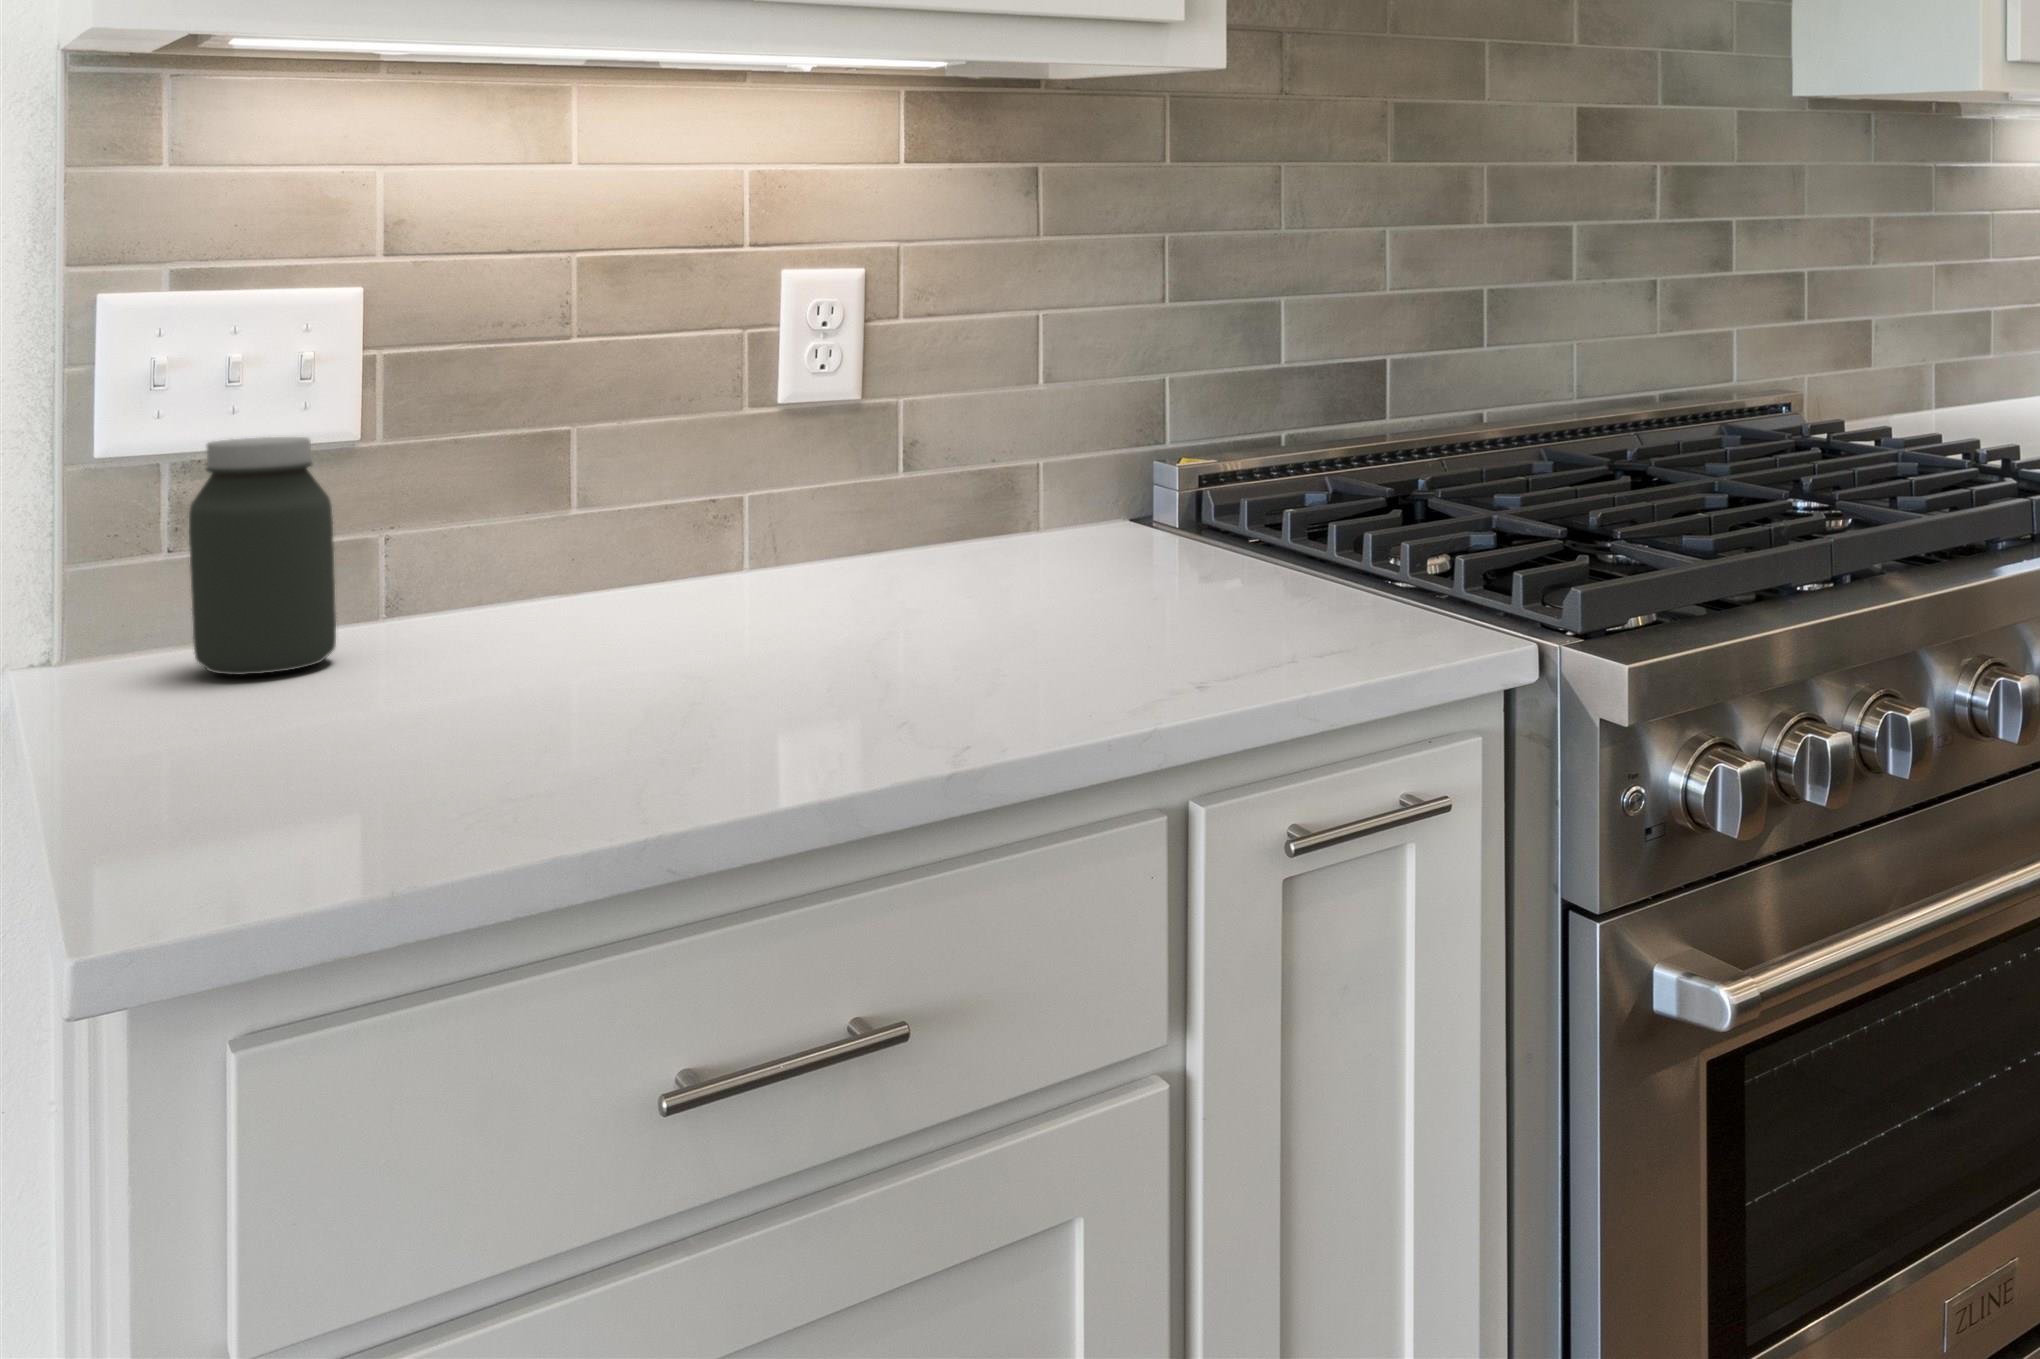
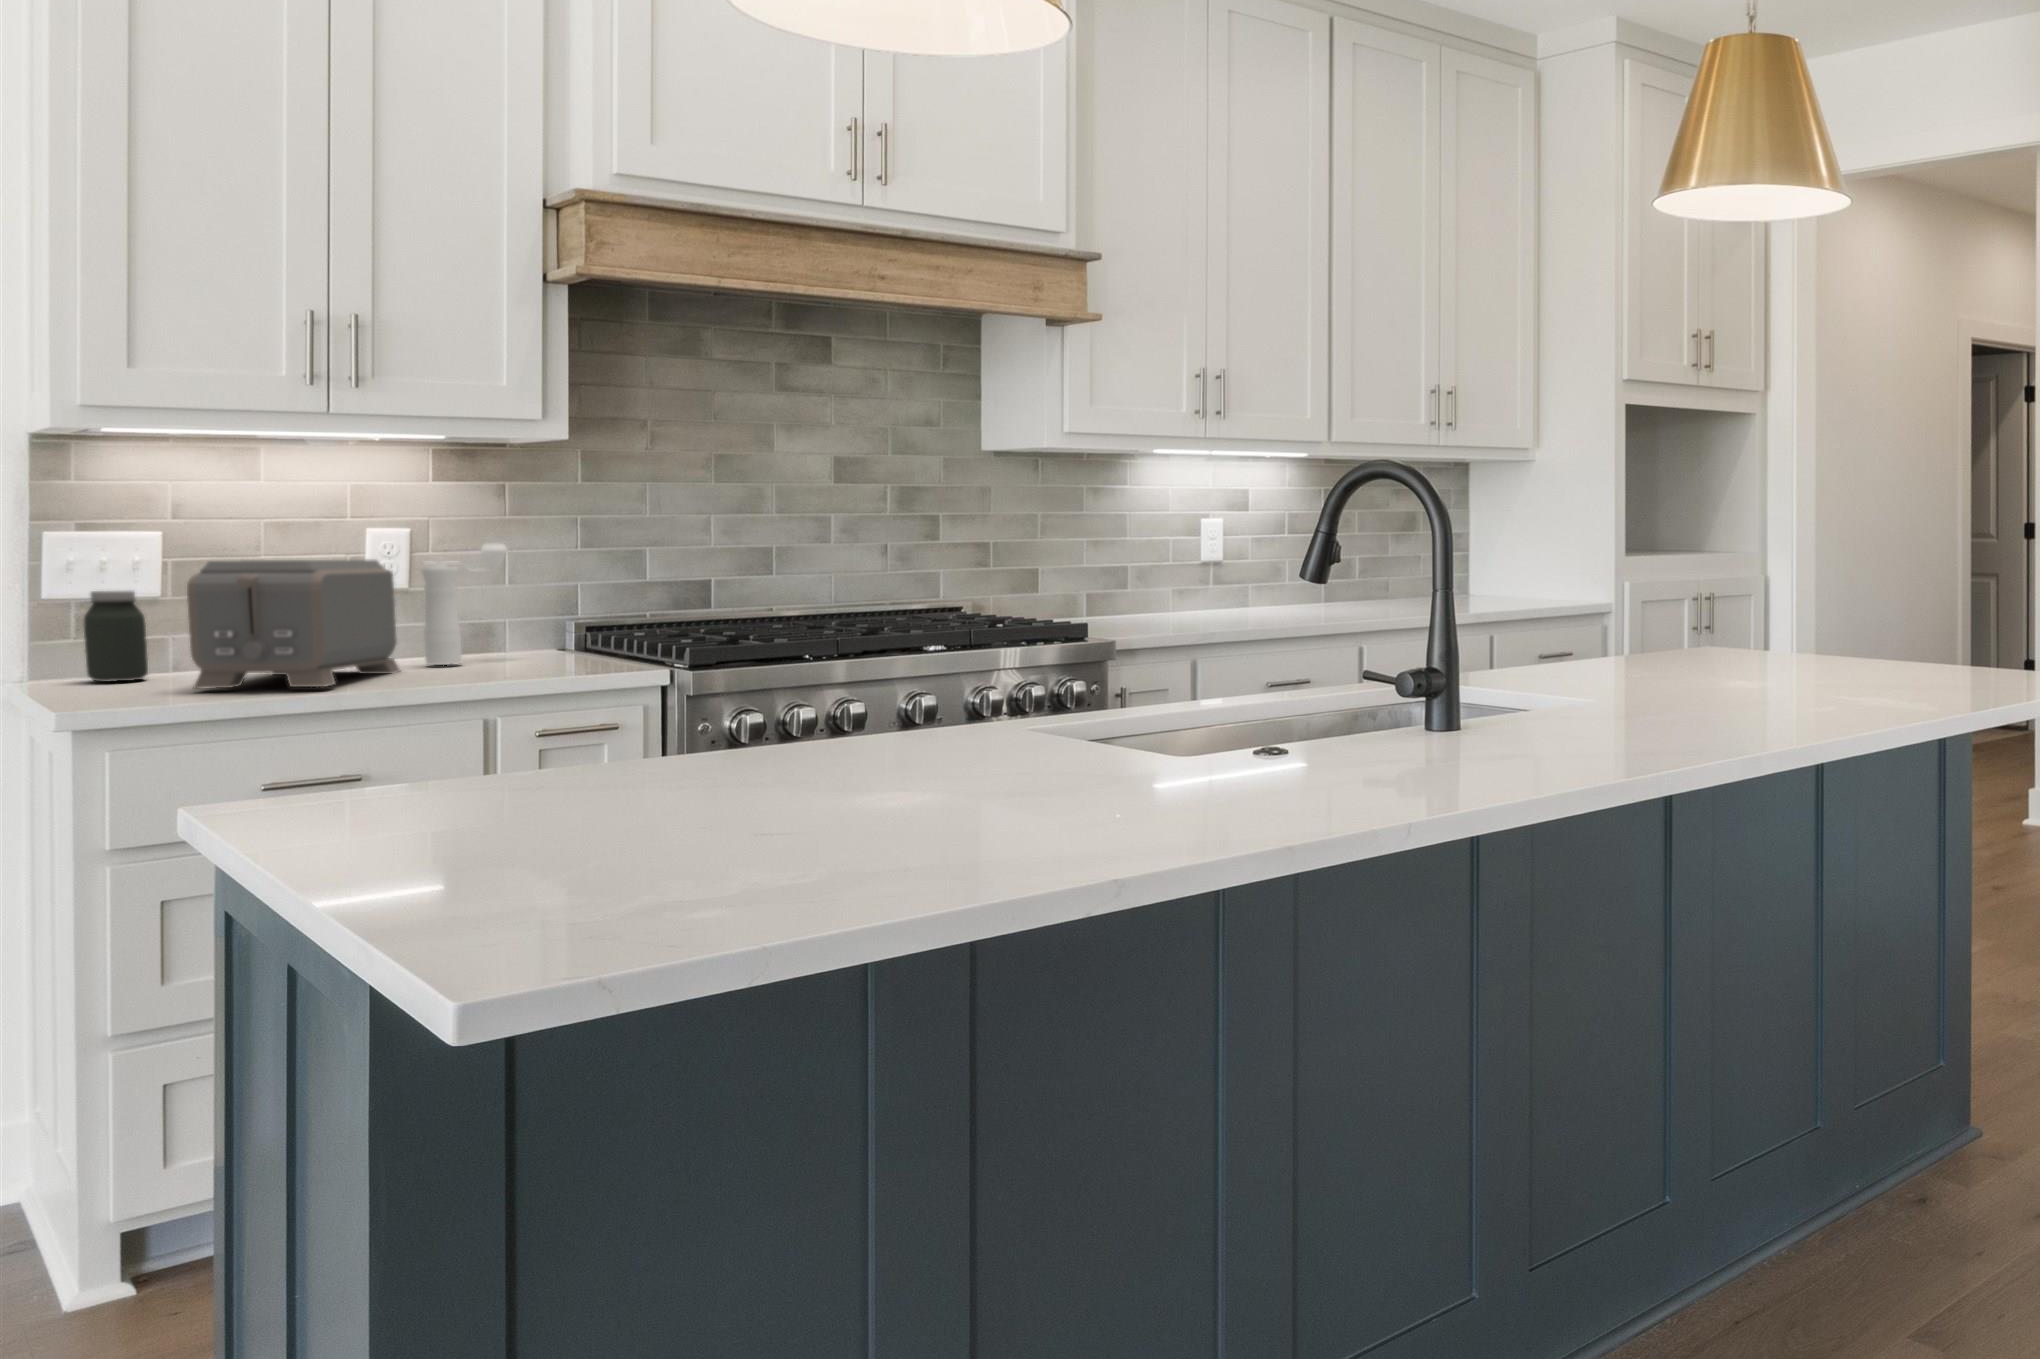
pepper mill: none [924,300,1087,592] -> present [421,544,507,665]
toaster: none [464,347,900,719] -> present [187,560,400,689]

